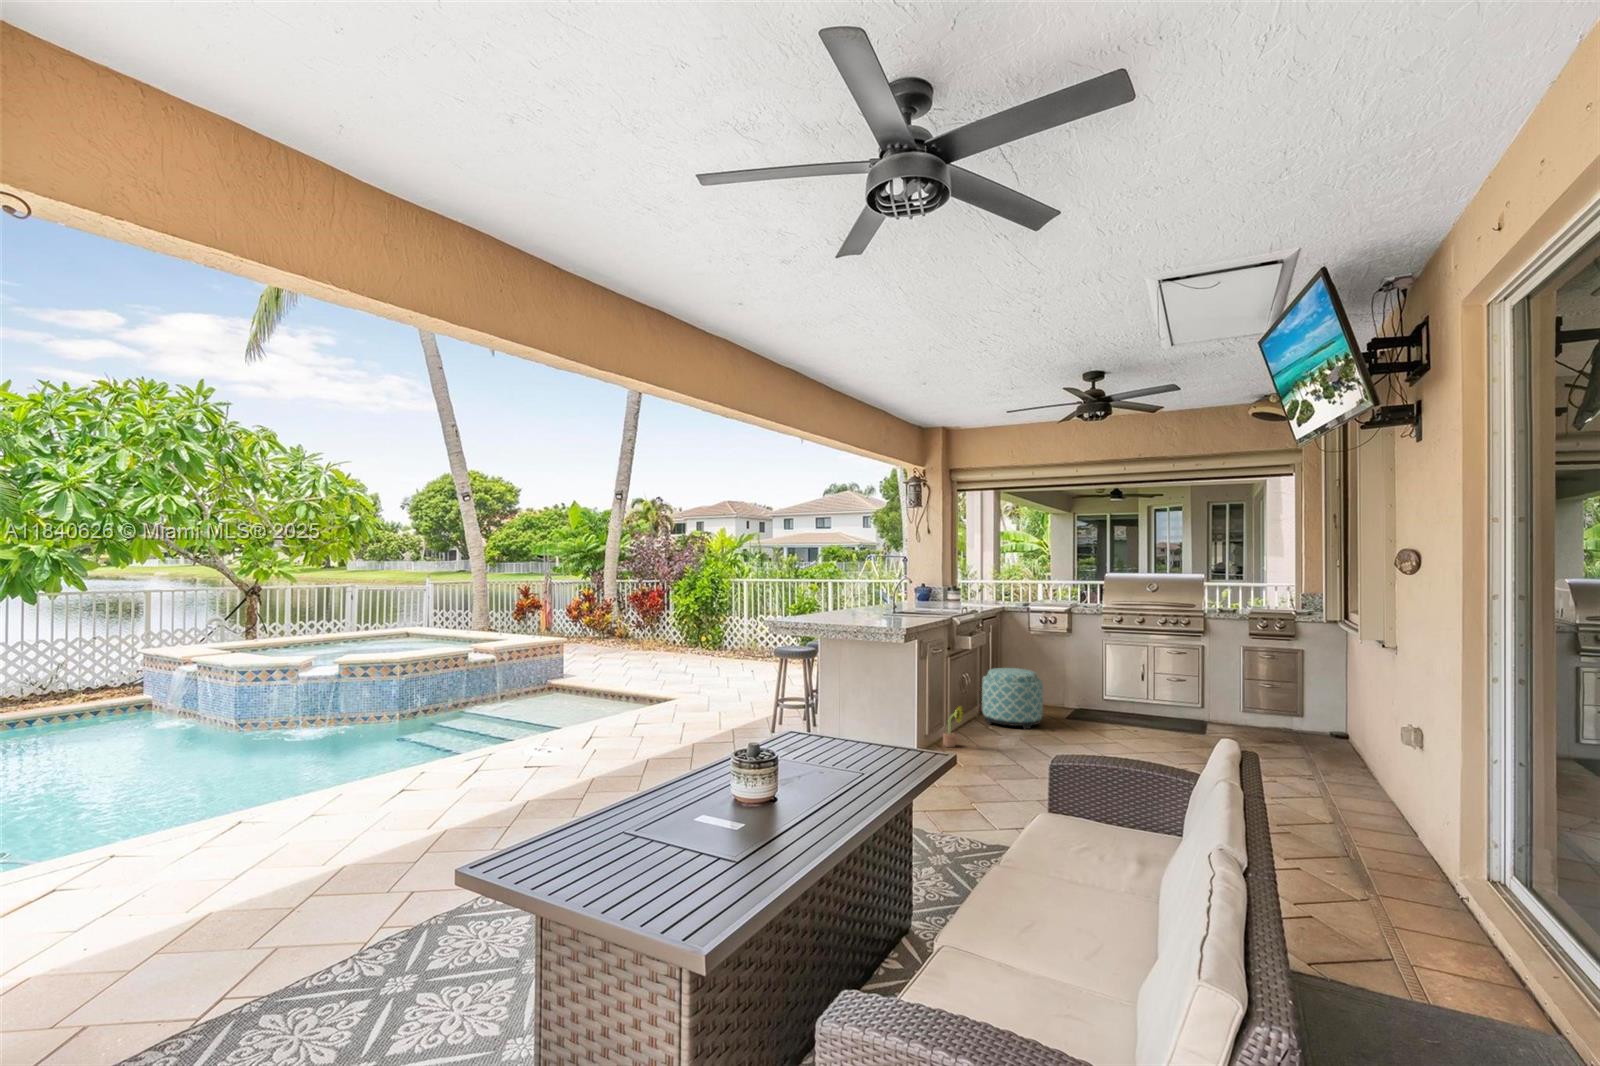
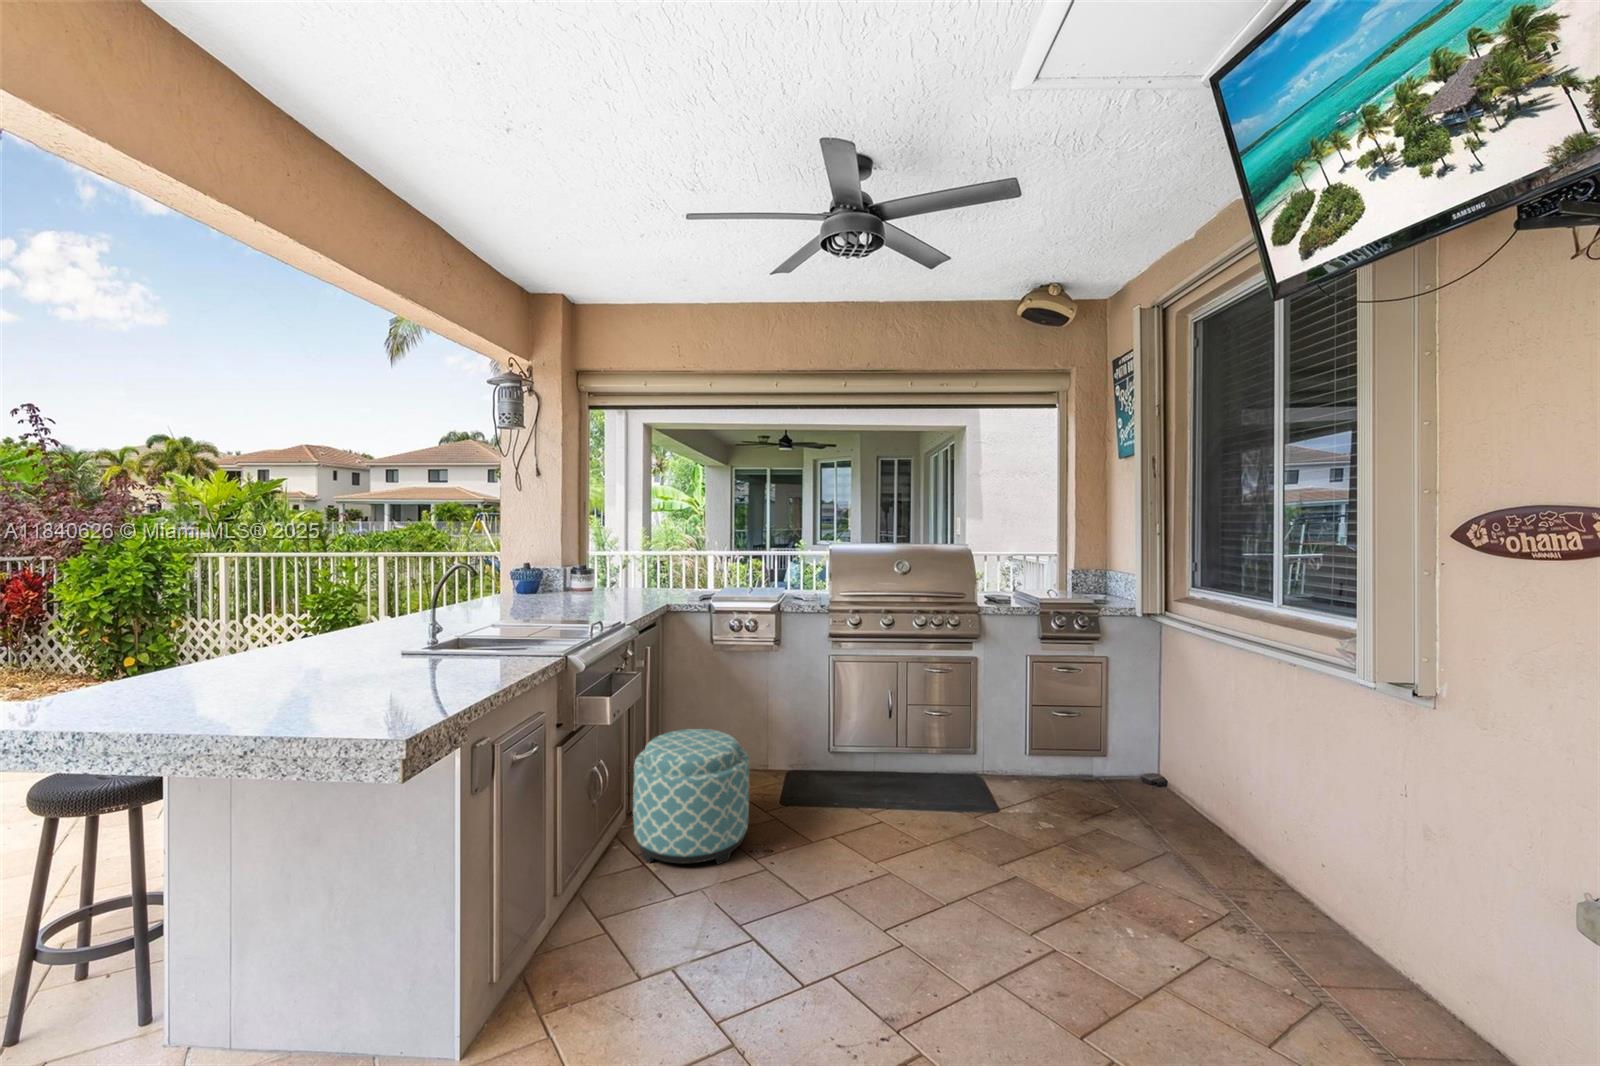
decorative plant: present [943,707,962,747] -> none [531,904,590,1030]

